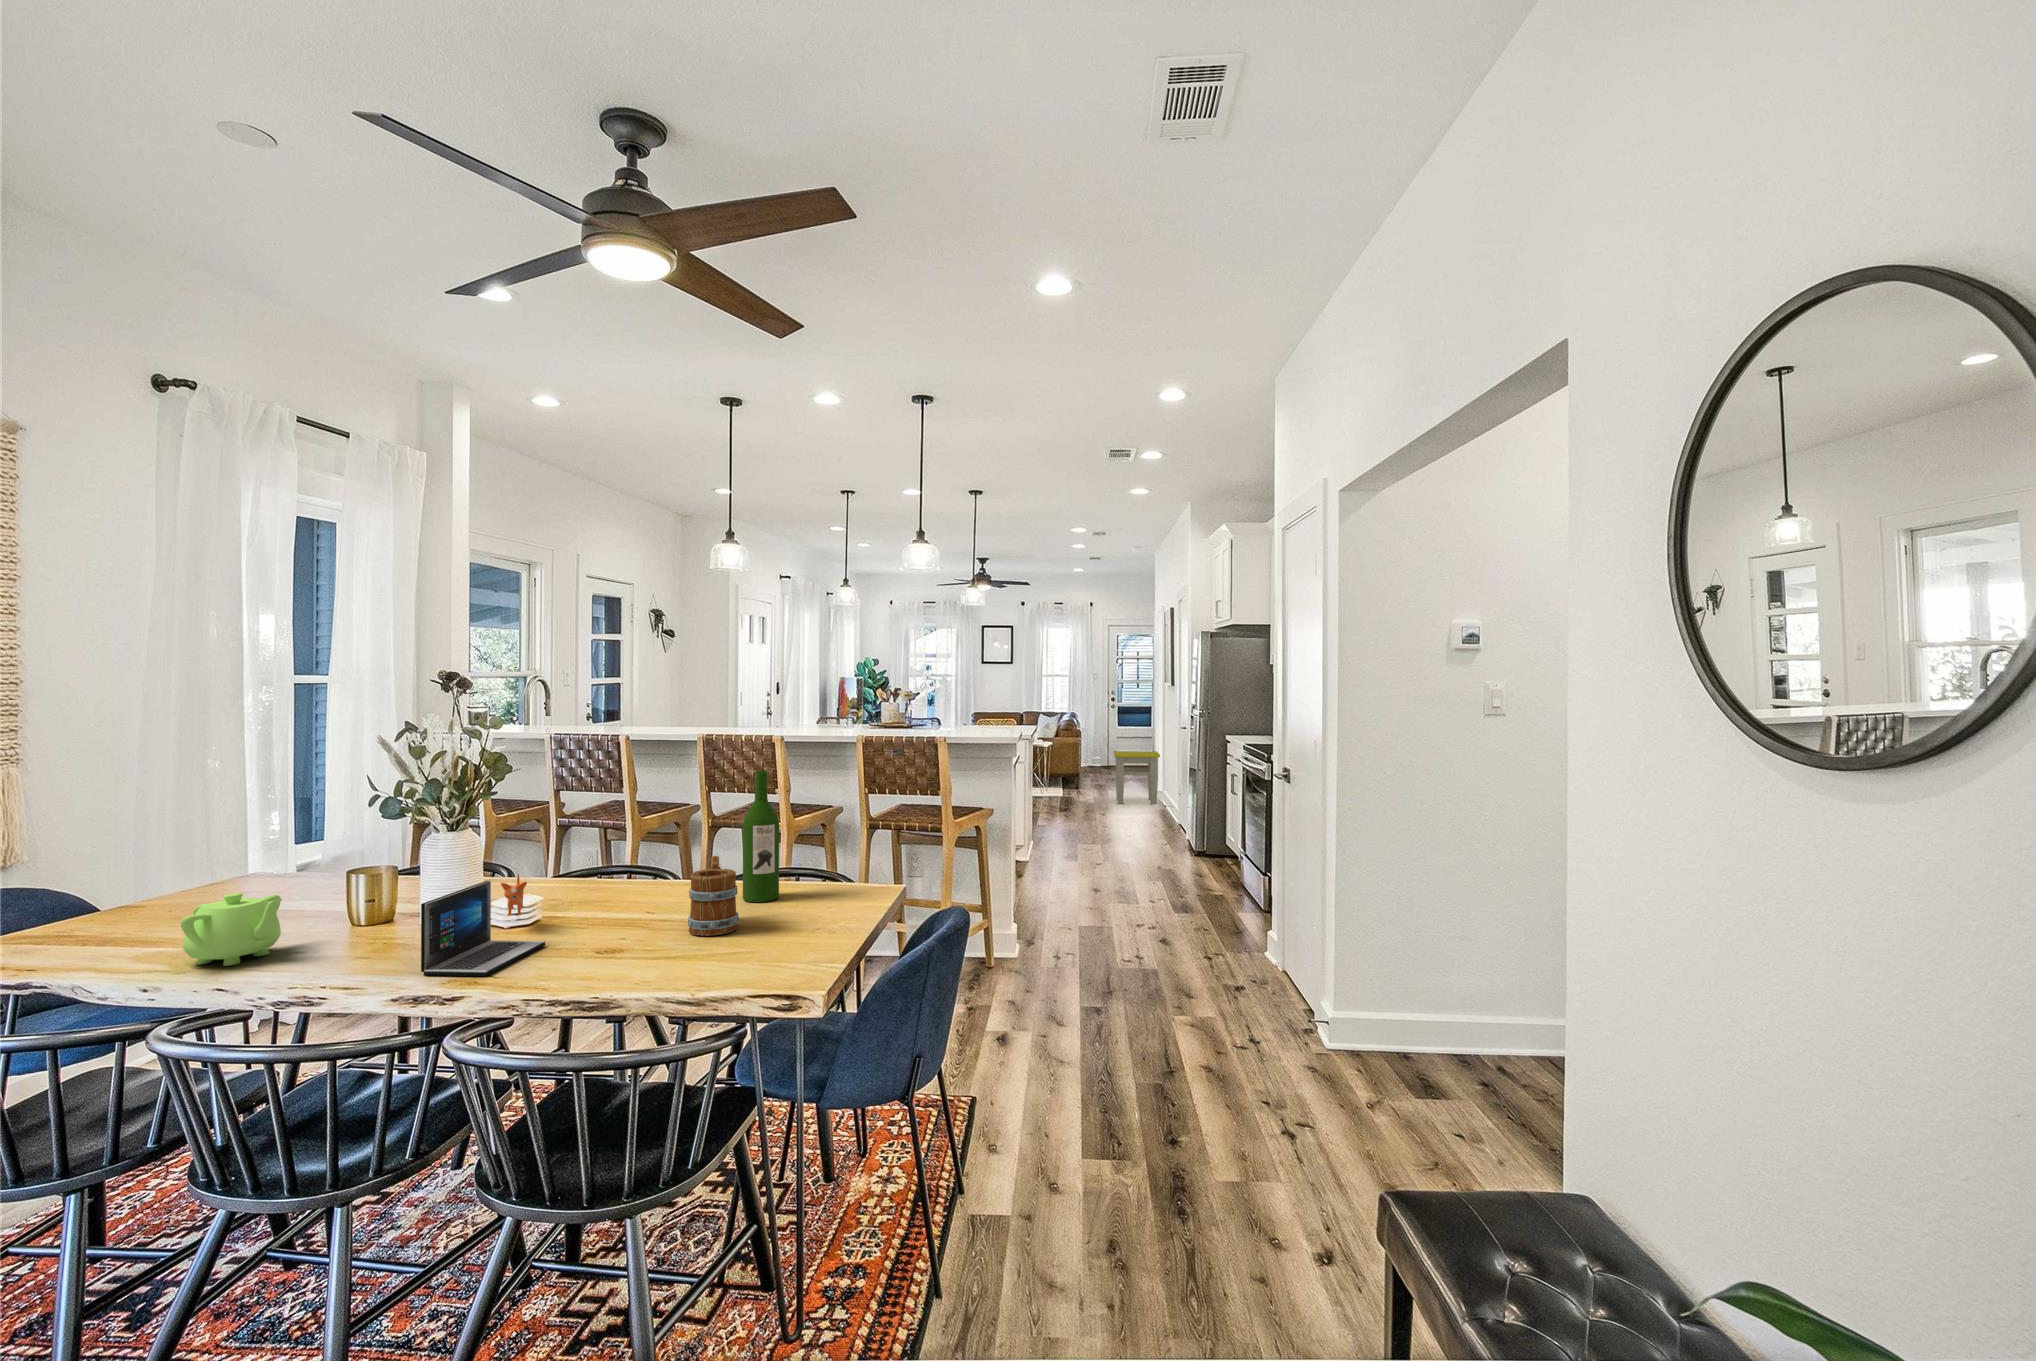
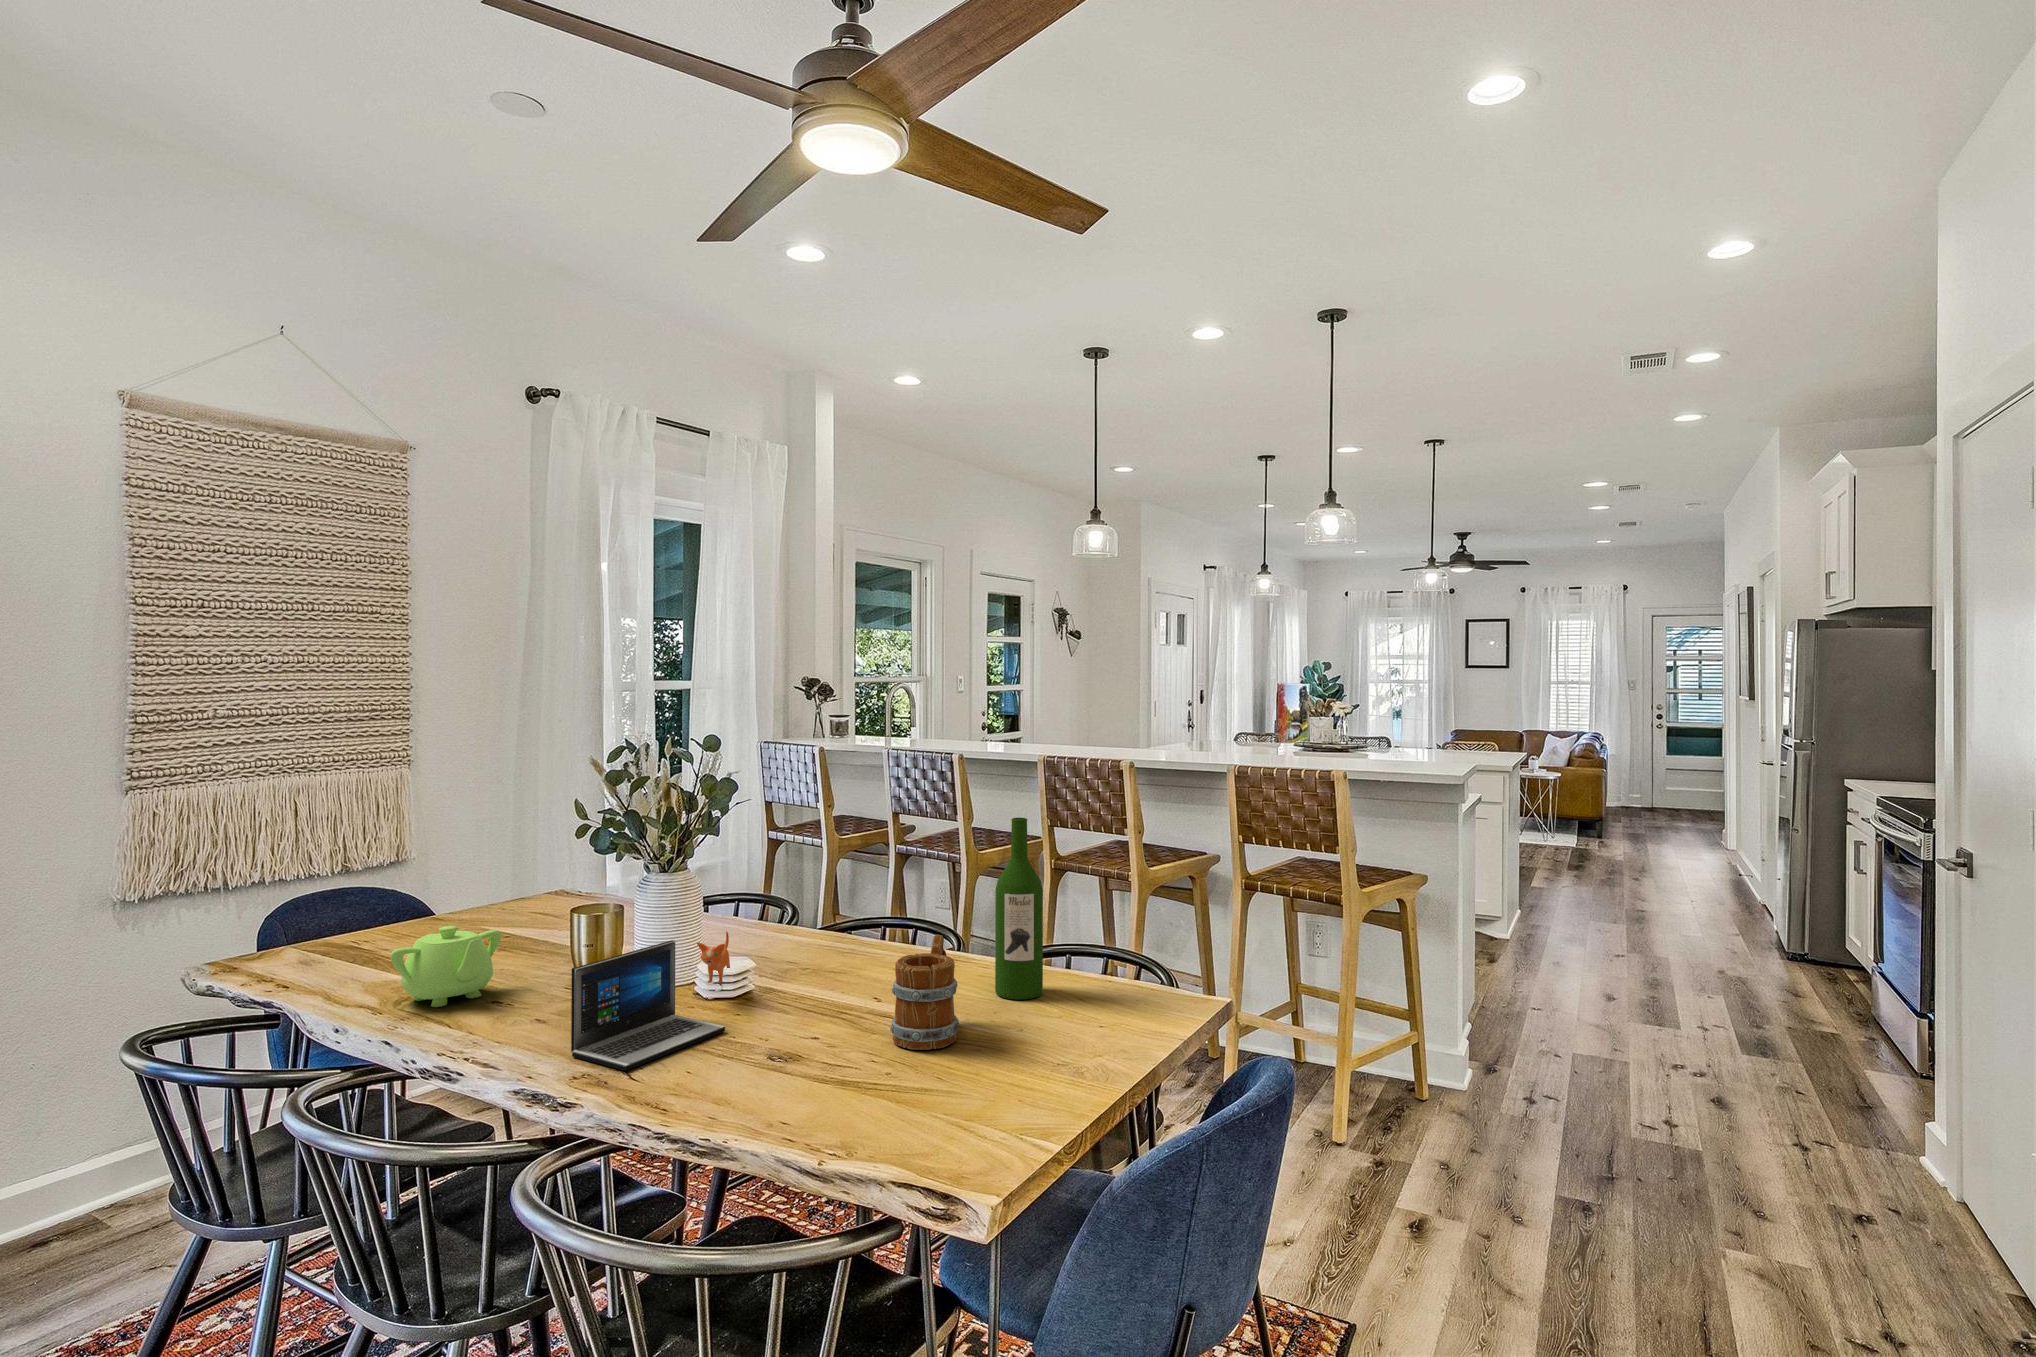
stool: present [1114,751,1160,804] -> none [1655,788,1733,869]

